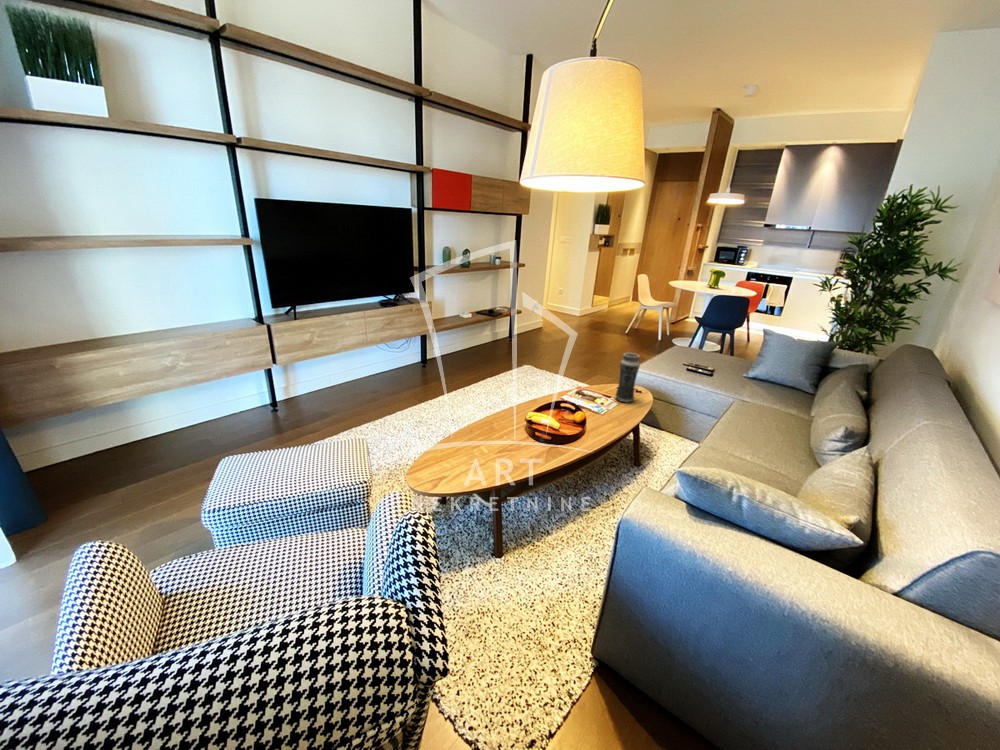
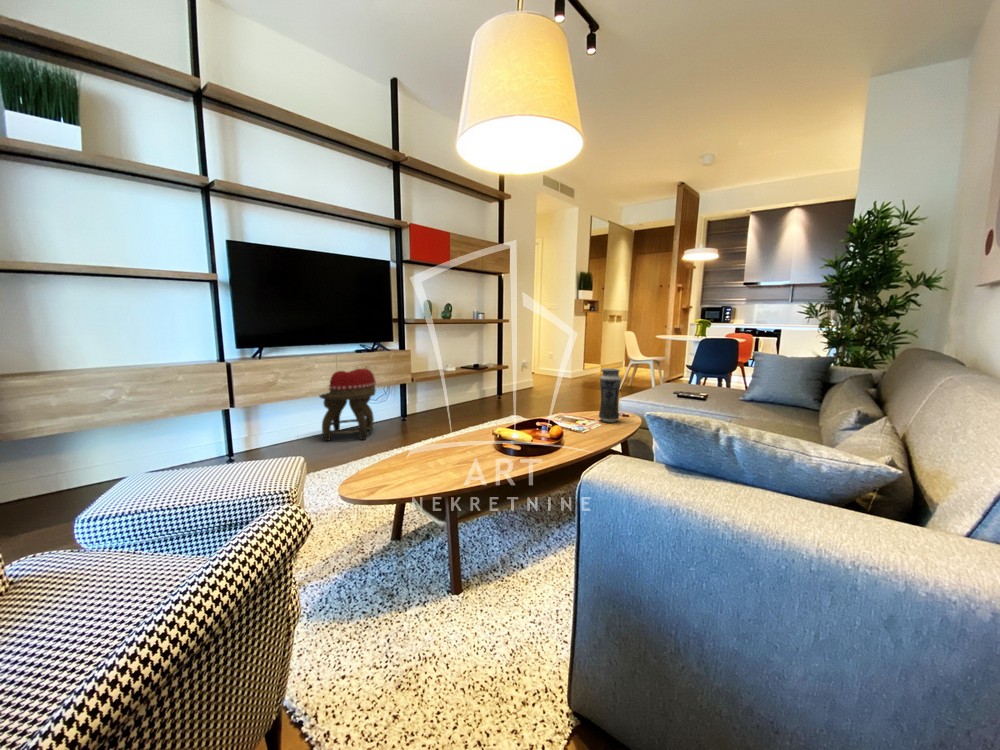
footstool: none [344,320,399,392] -> present [320,369,376,441]

